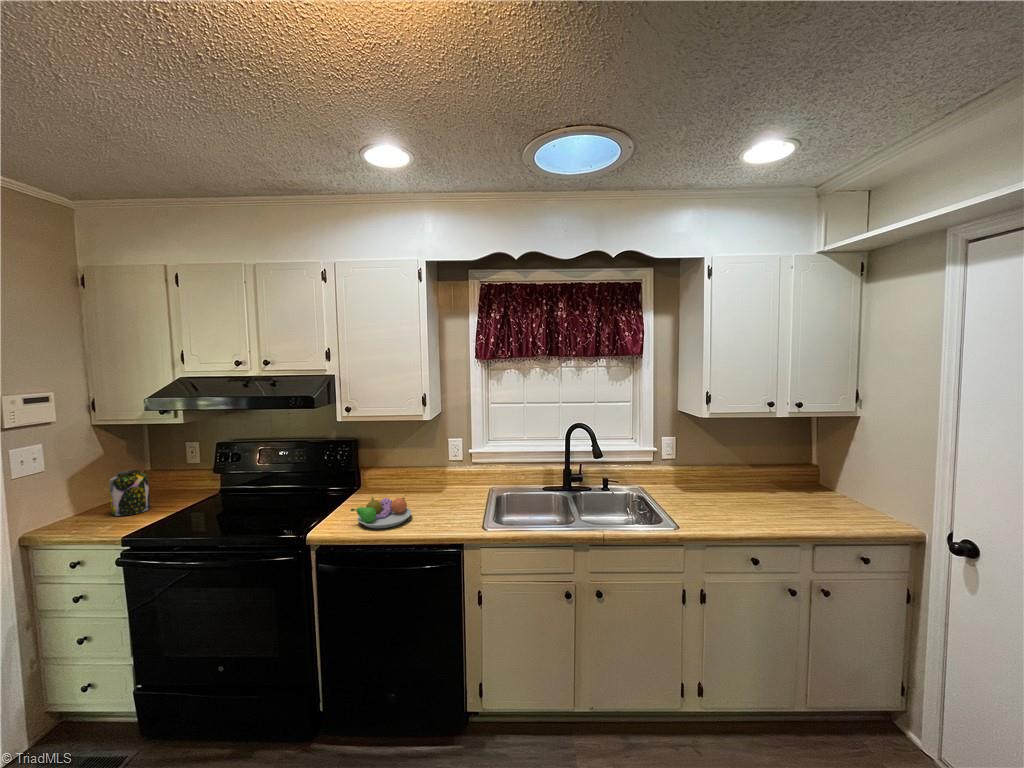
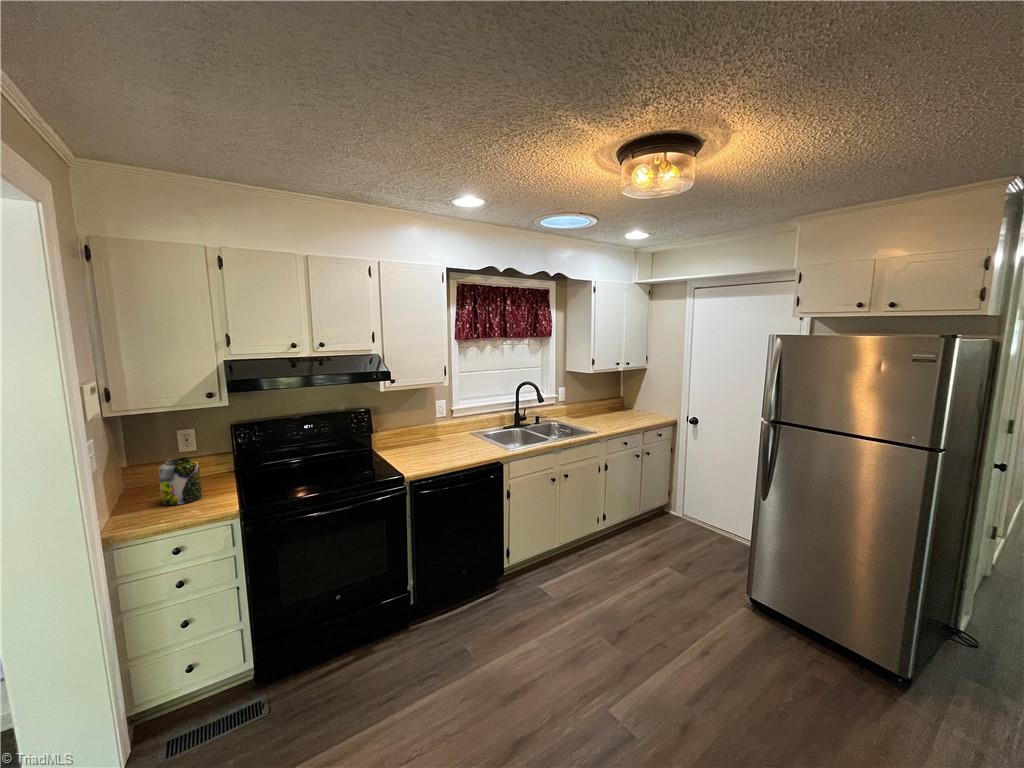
fruit bowl: present [351,497,411,528] -> none [425,442,463,463]

